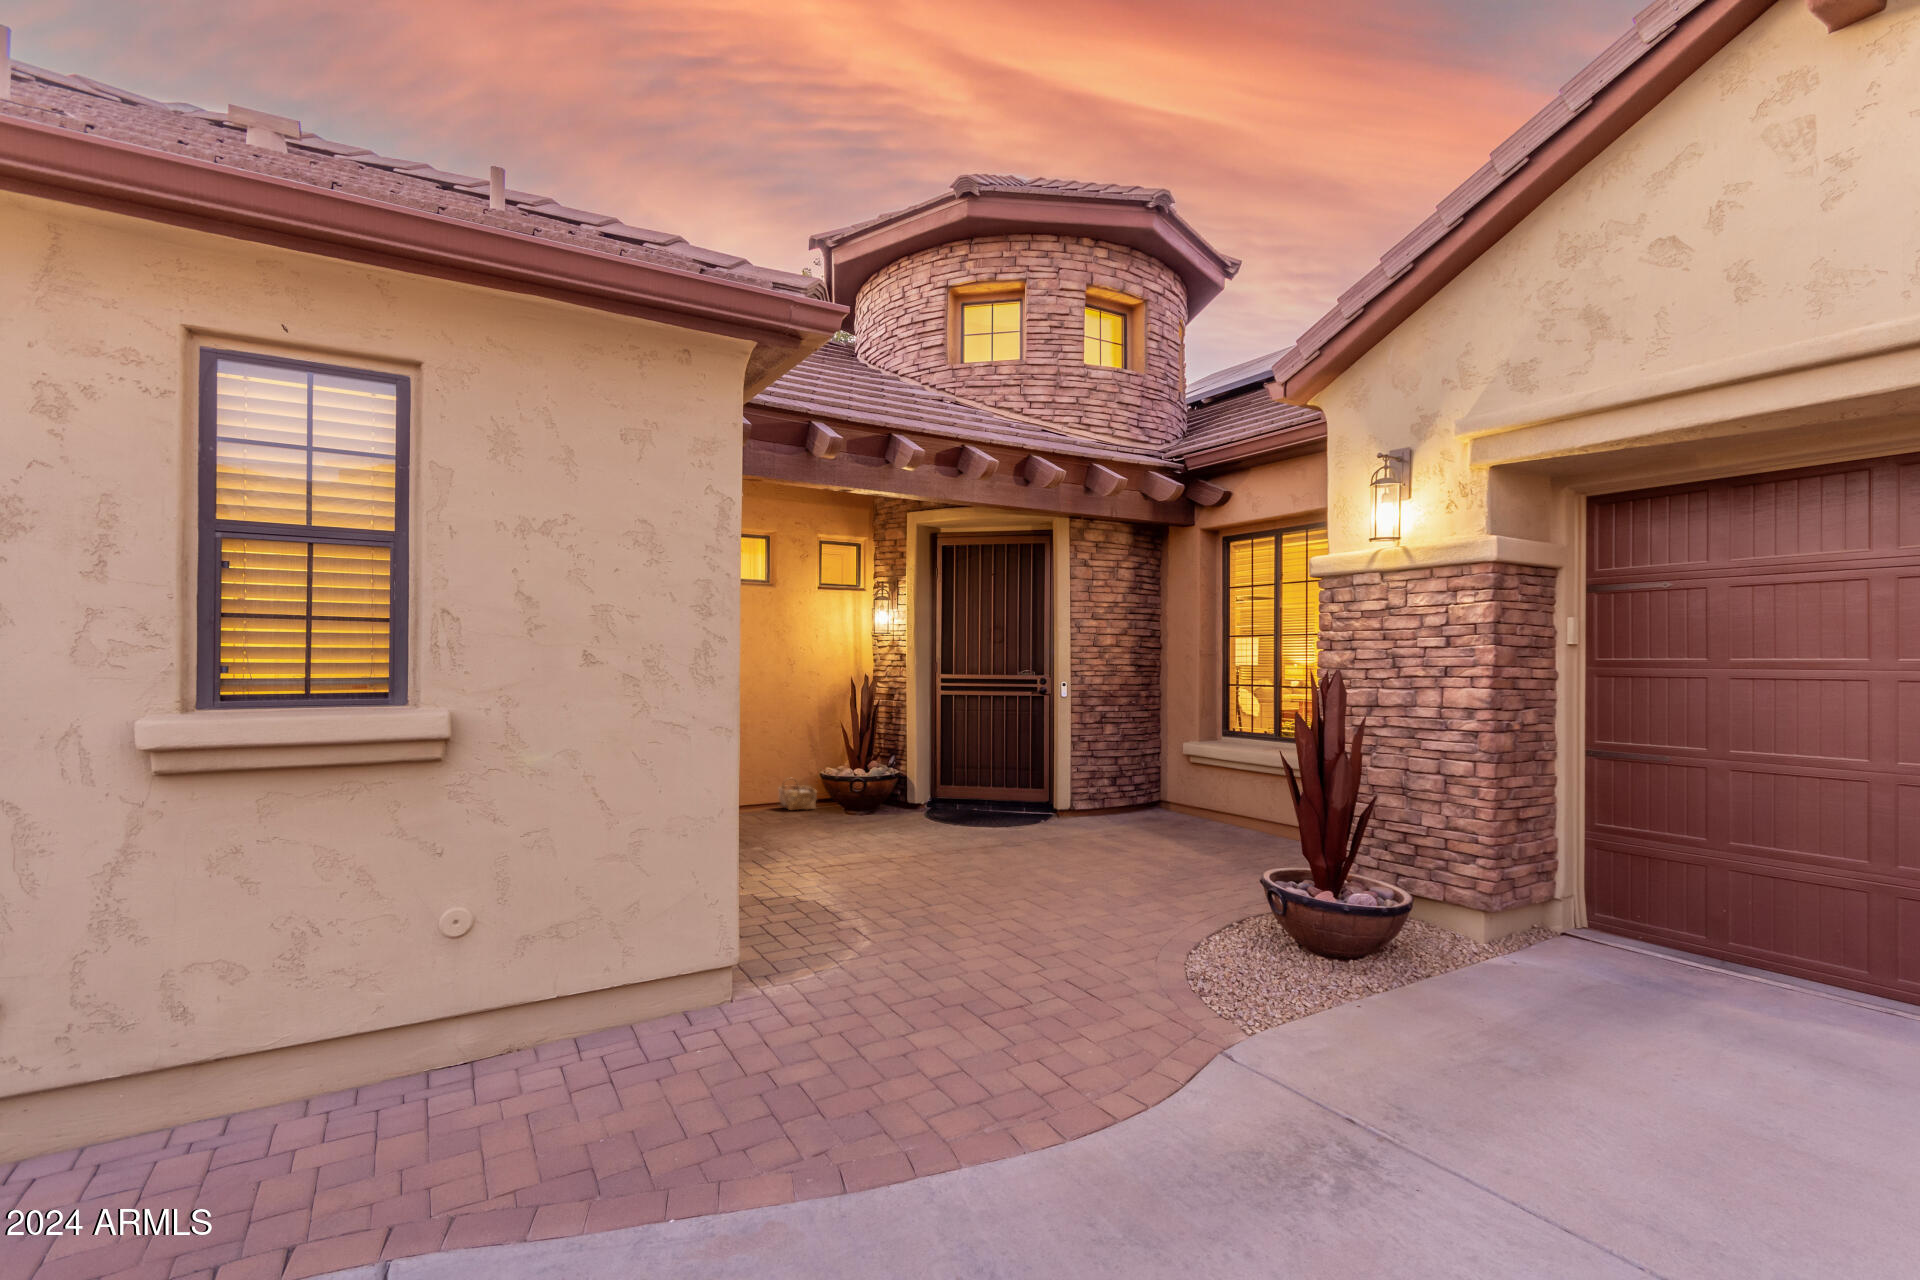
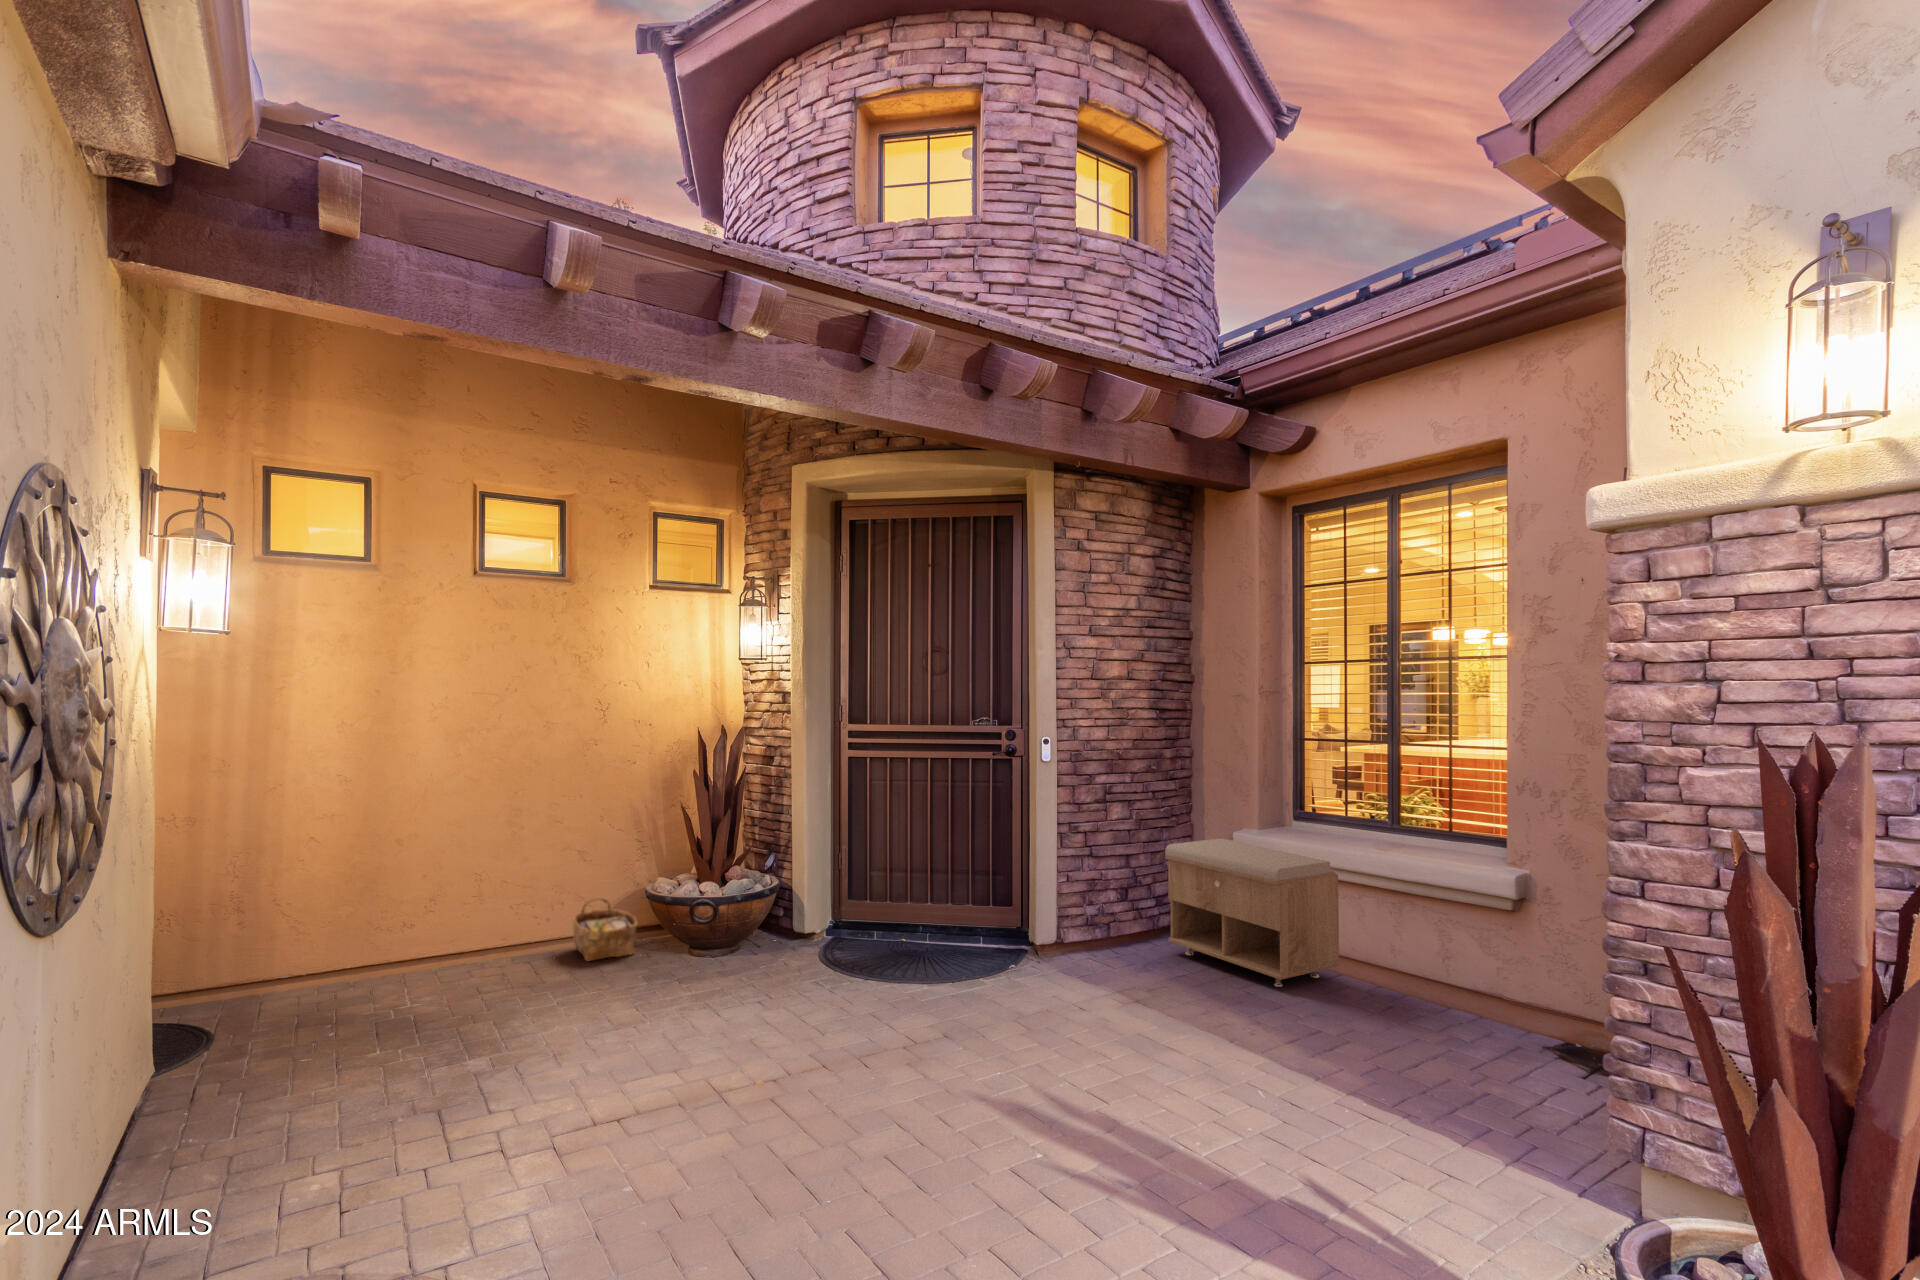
storage bench: none [1138,746,1238,822] -> present [1165,838,1339,987]

